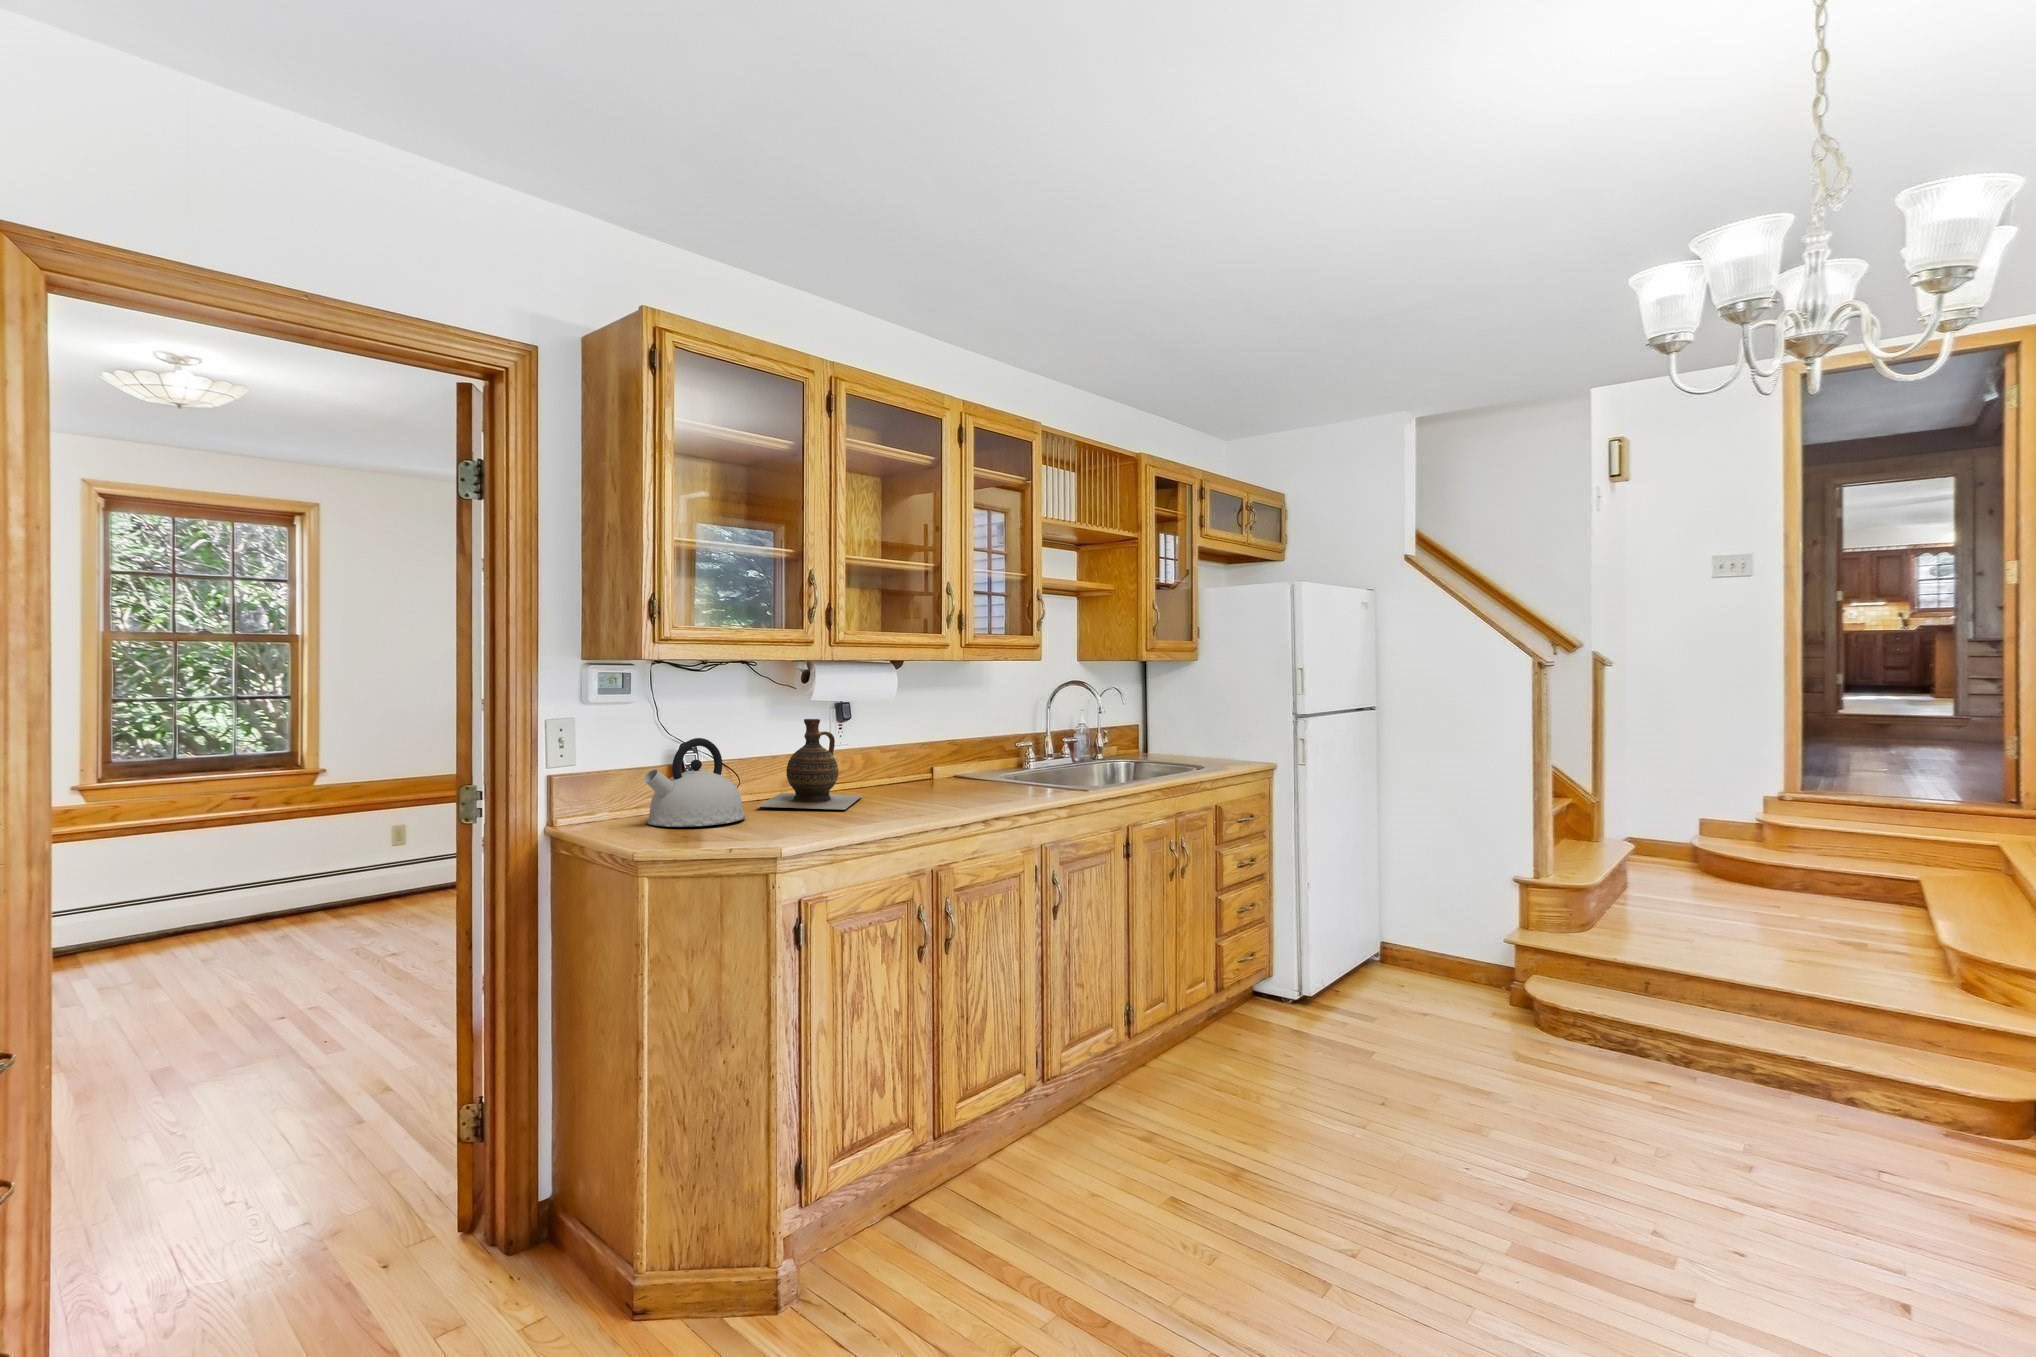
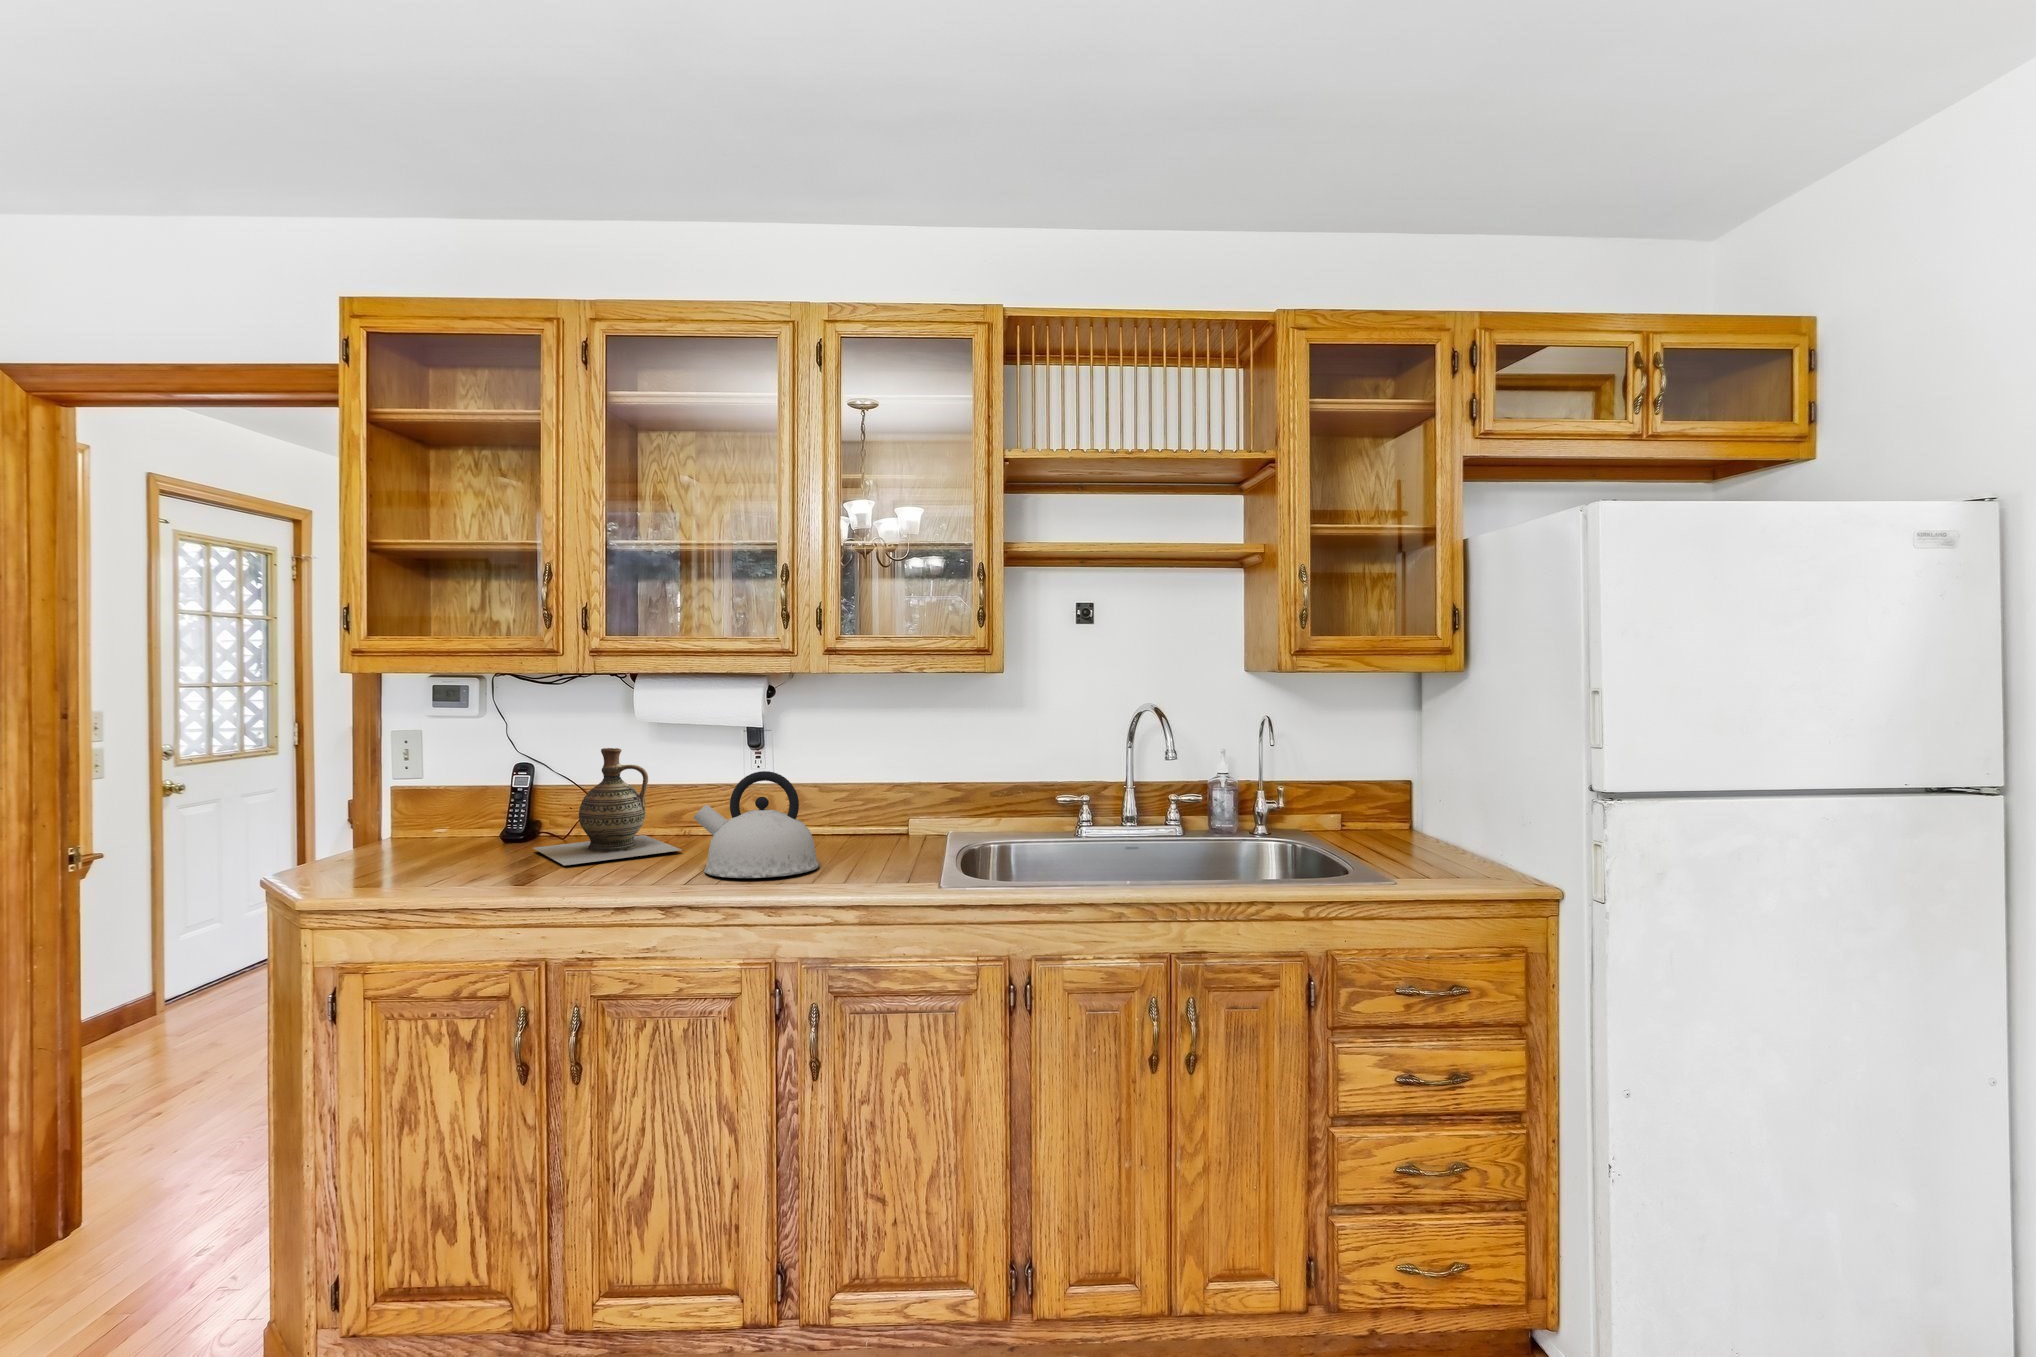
kettle: present [644,738,745,827] -> present [694,771,819,878]

